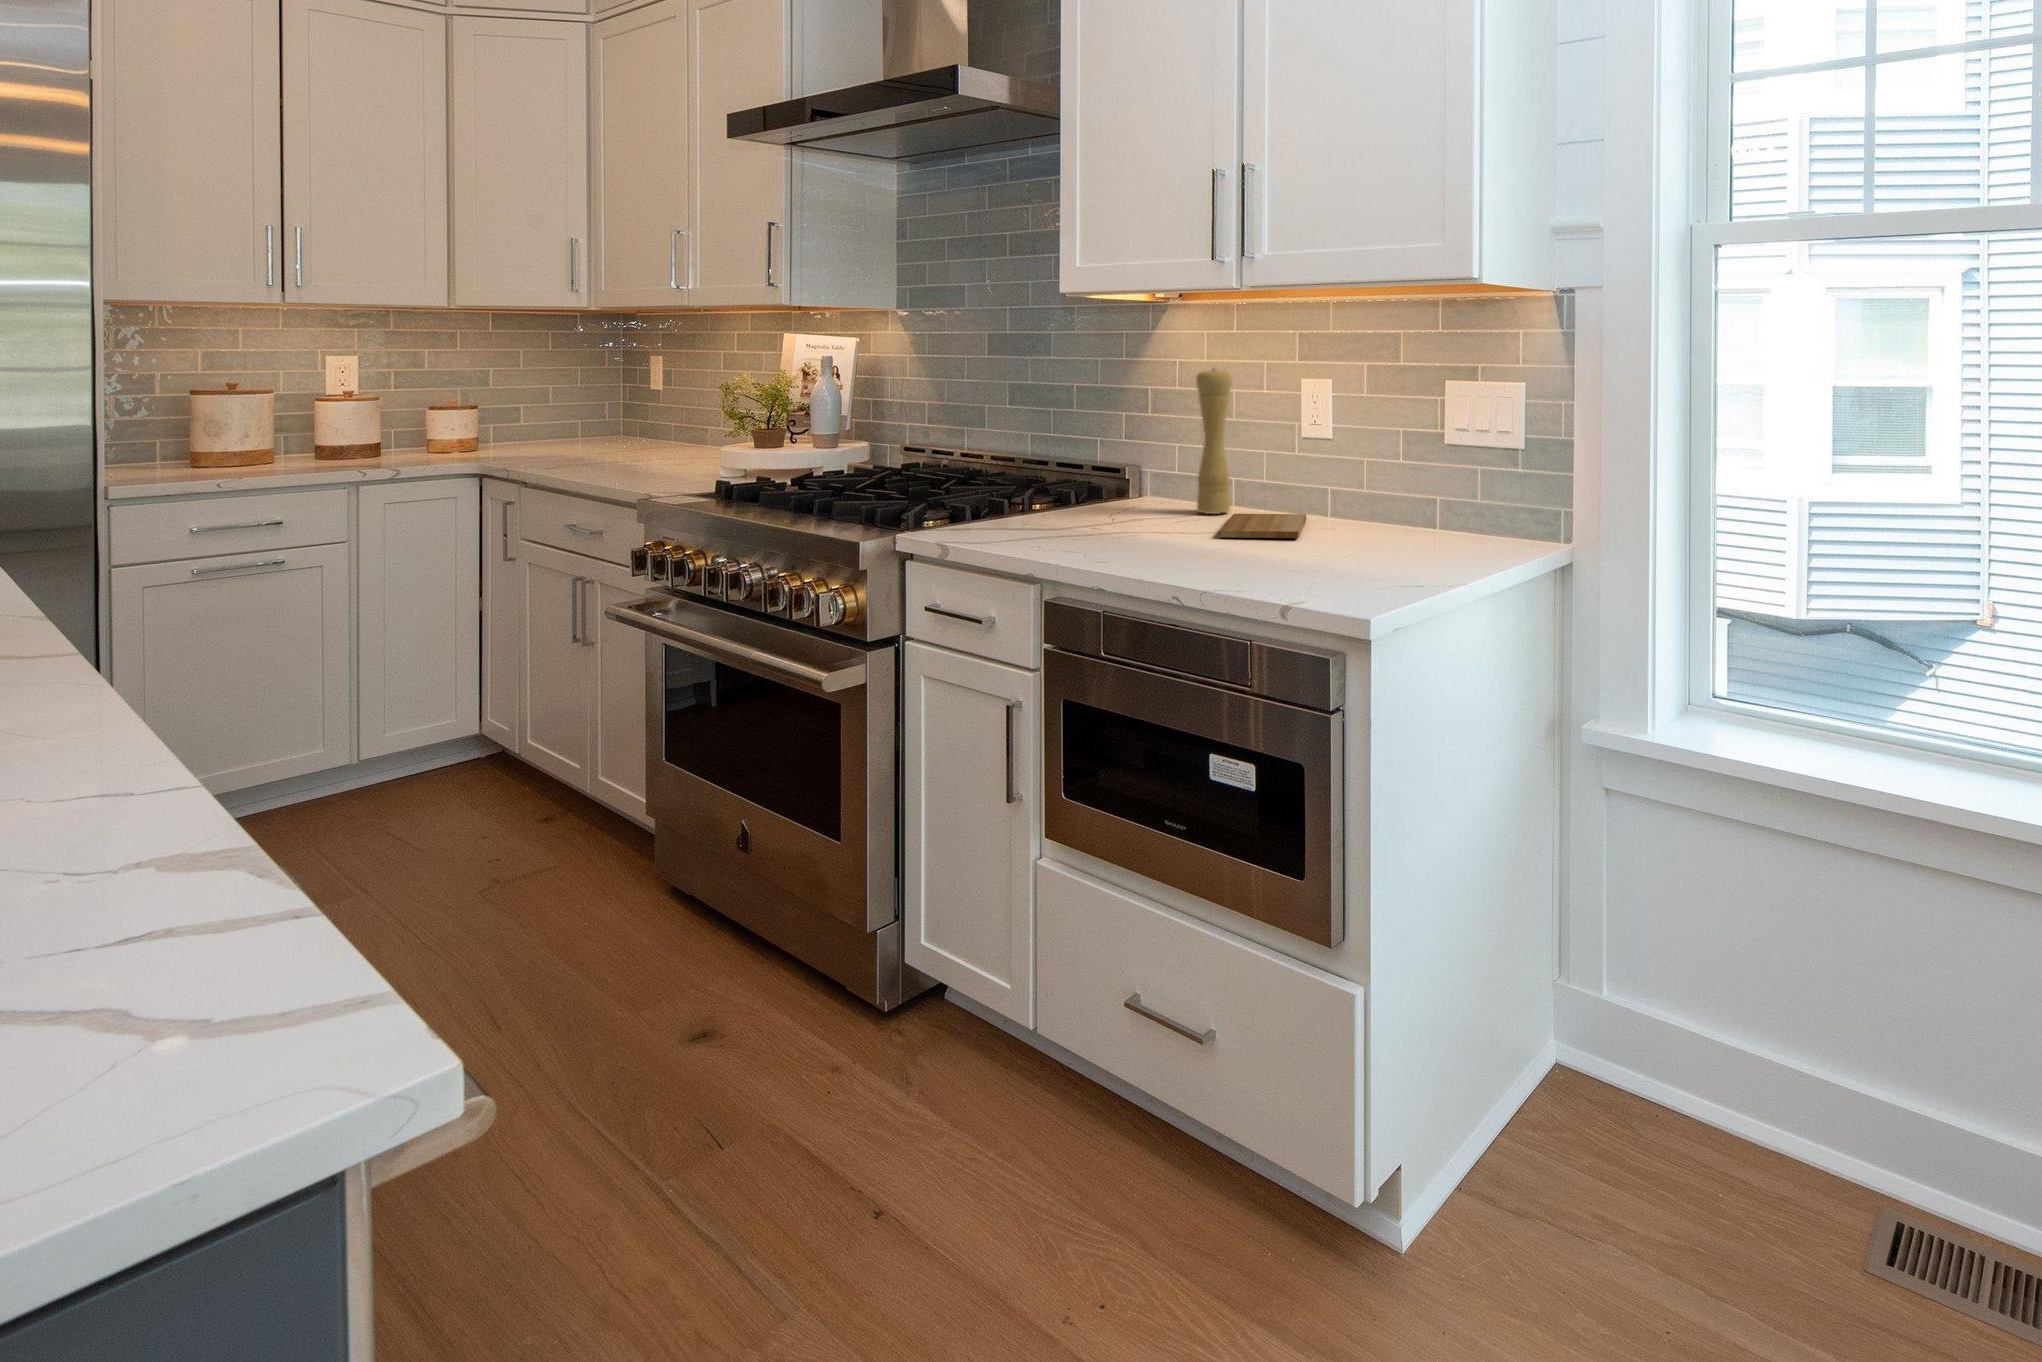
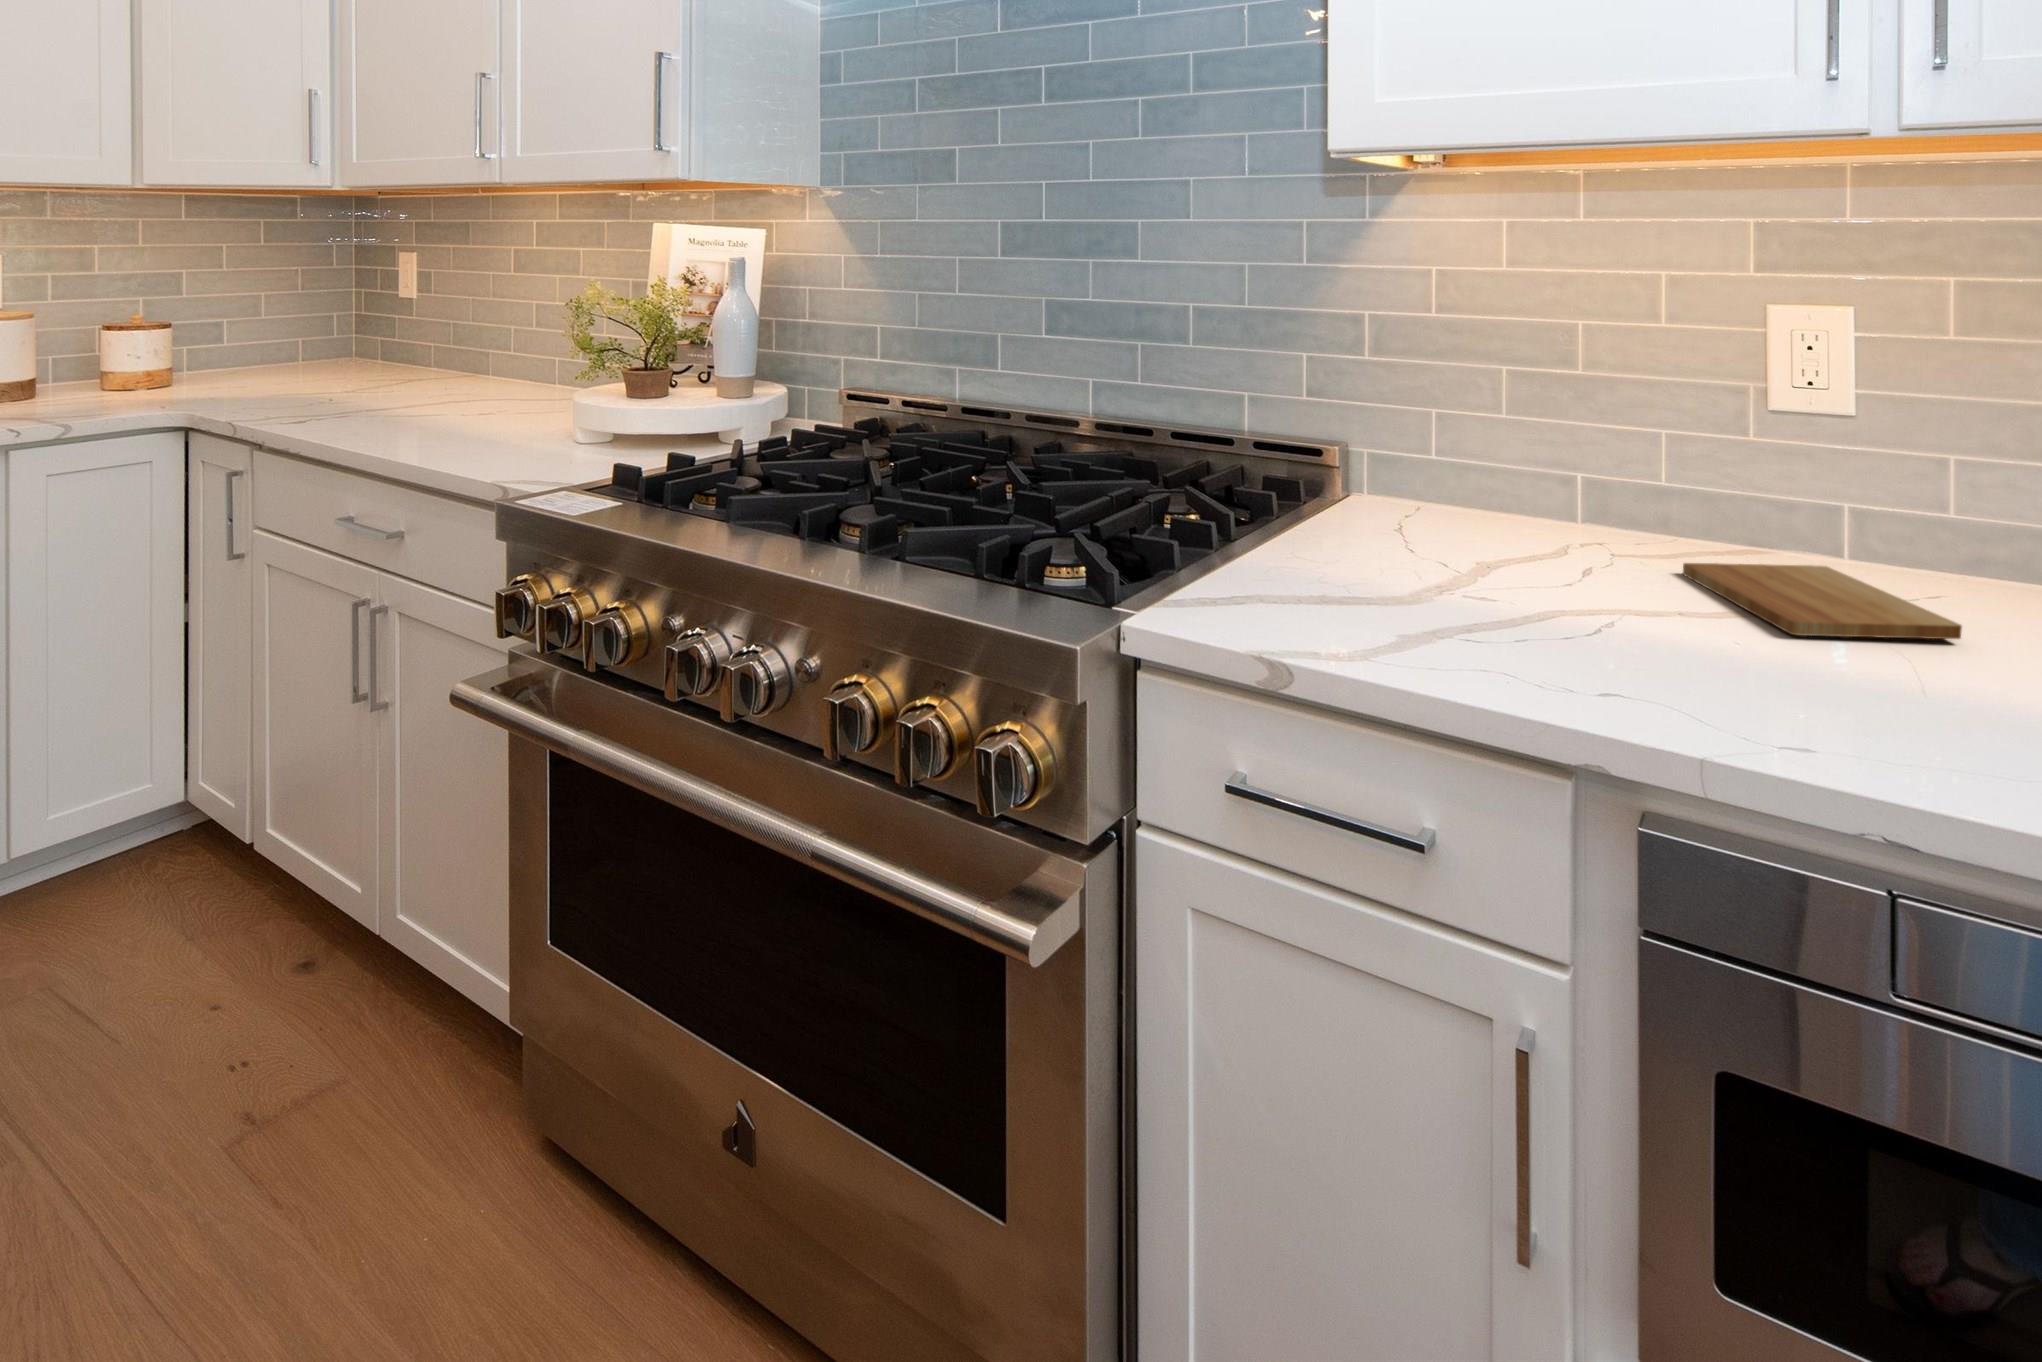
pepper mill: present [1196,369,1232,514] -> none [1572,281,1657,559]

